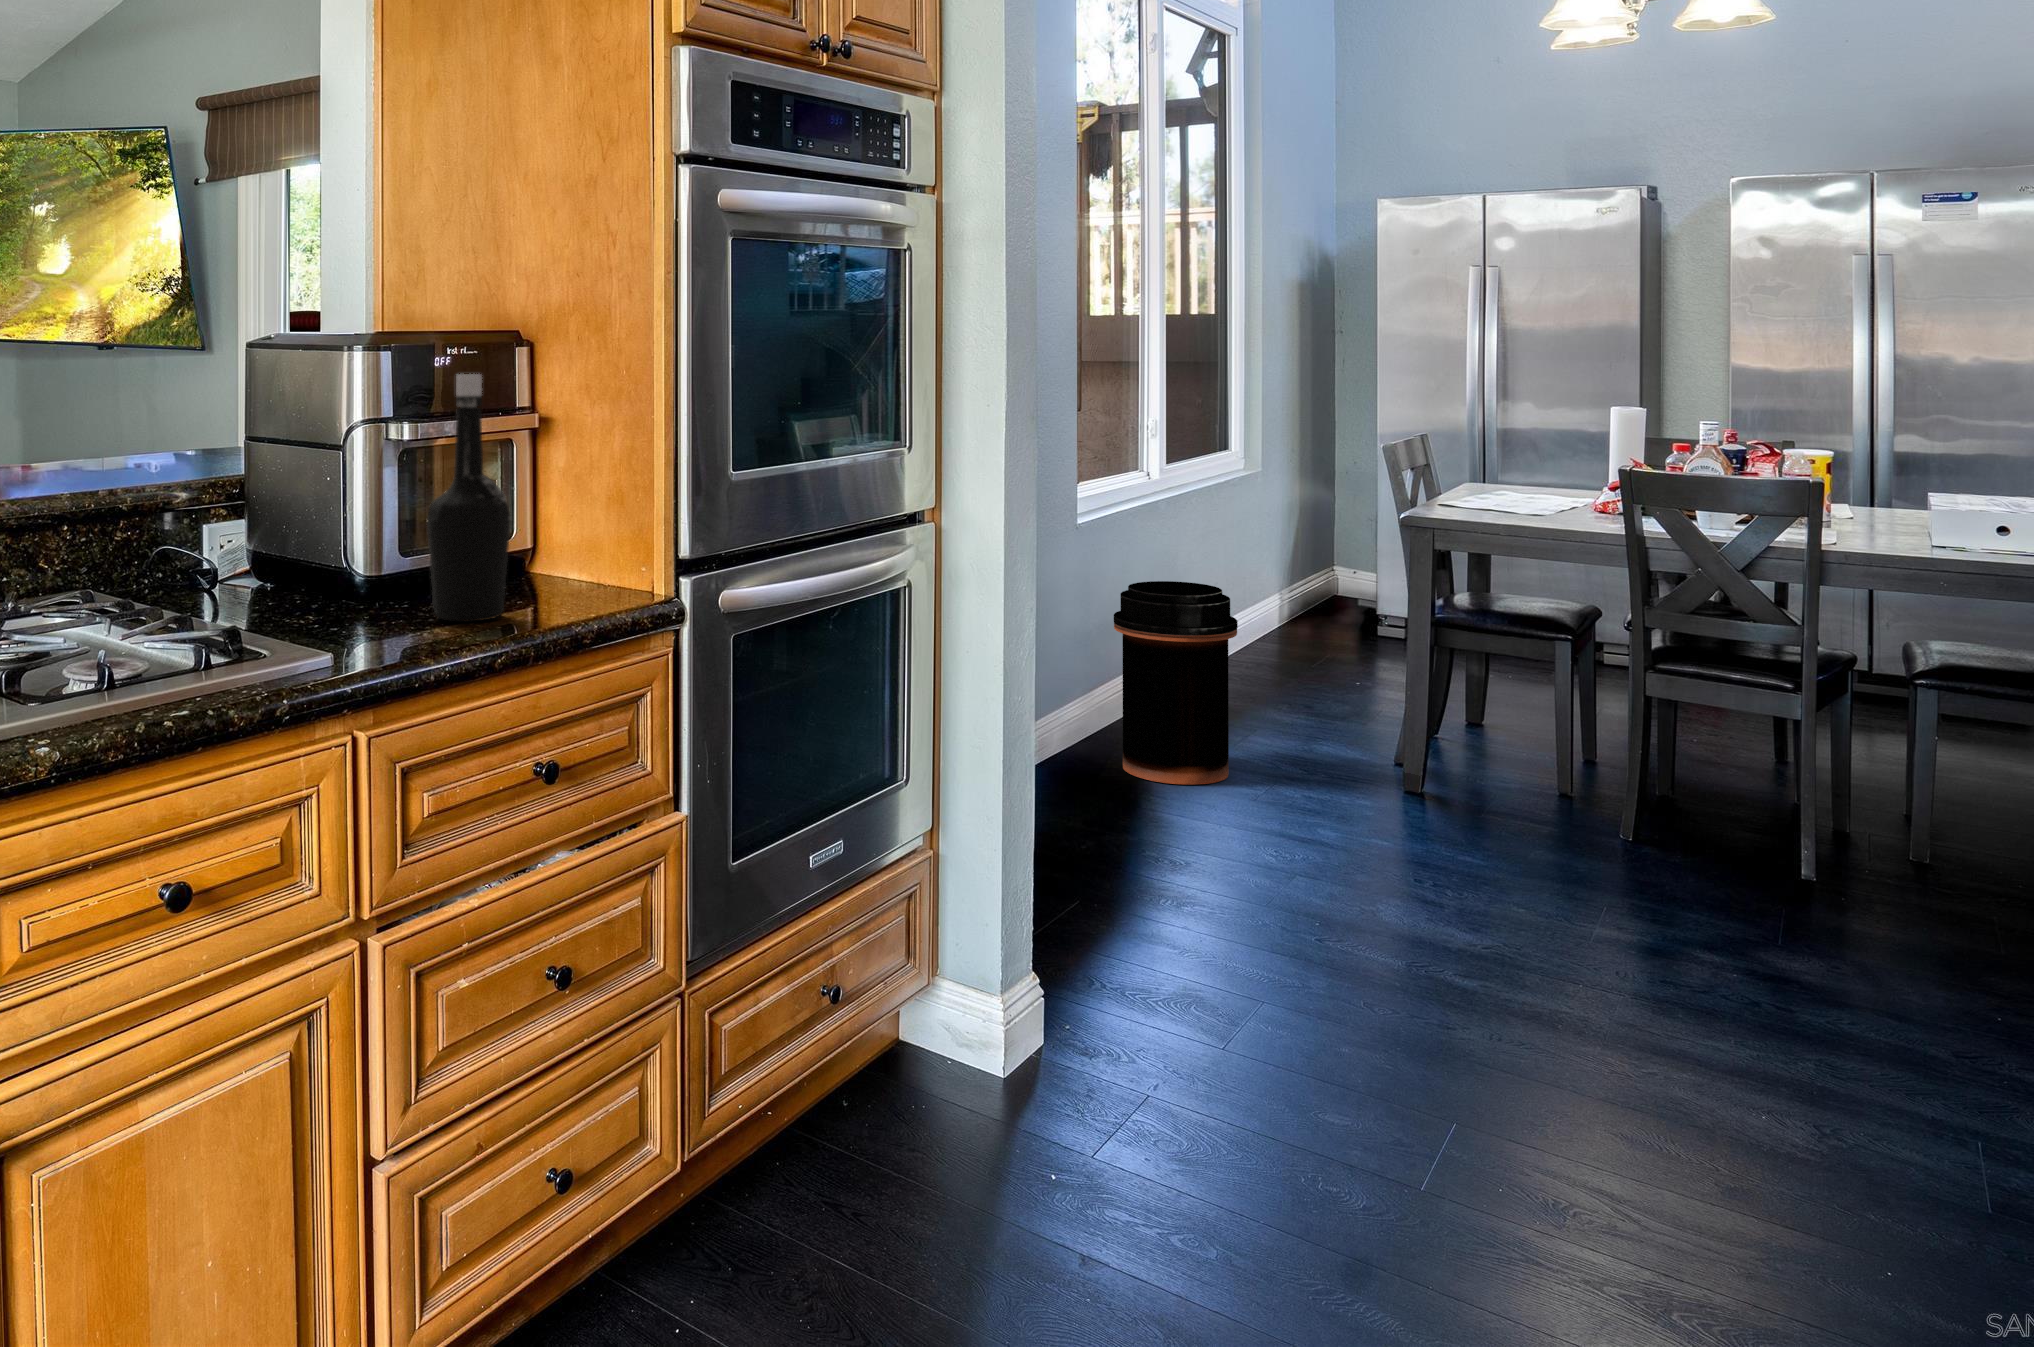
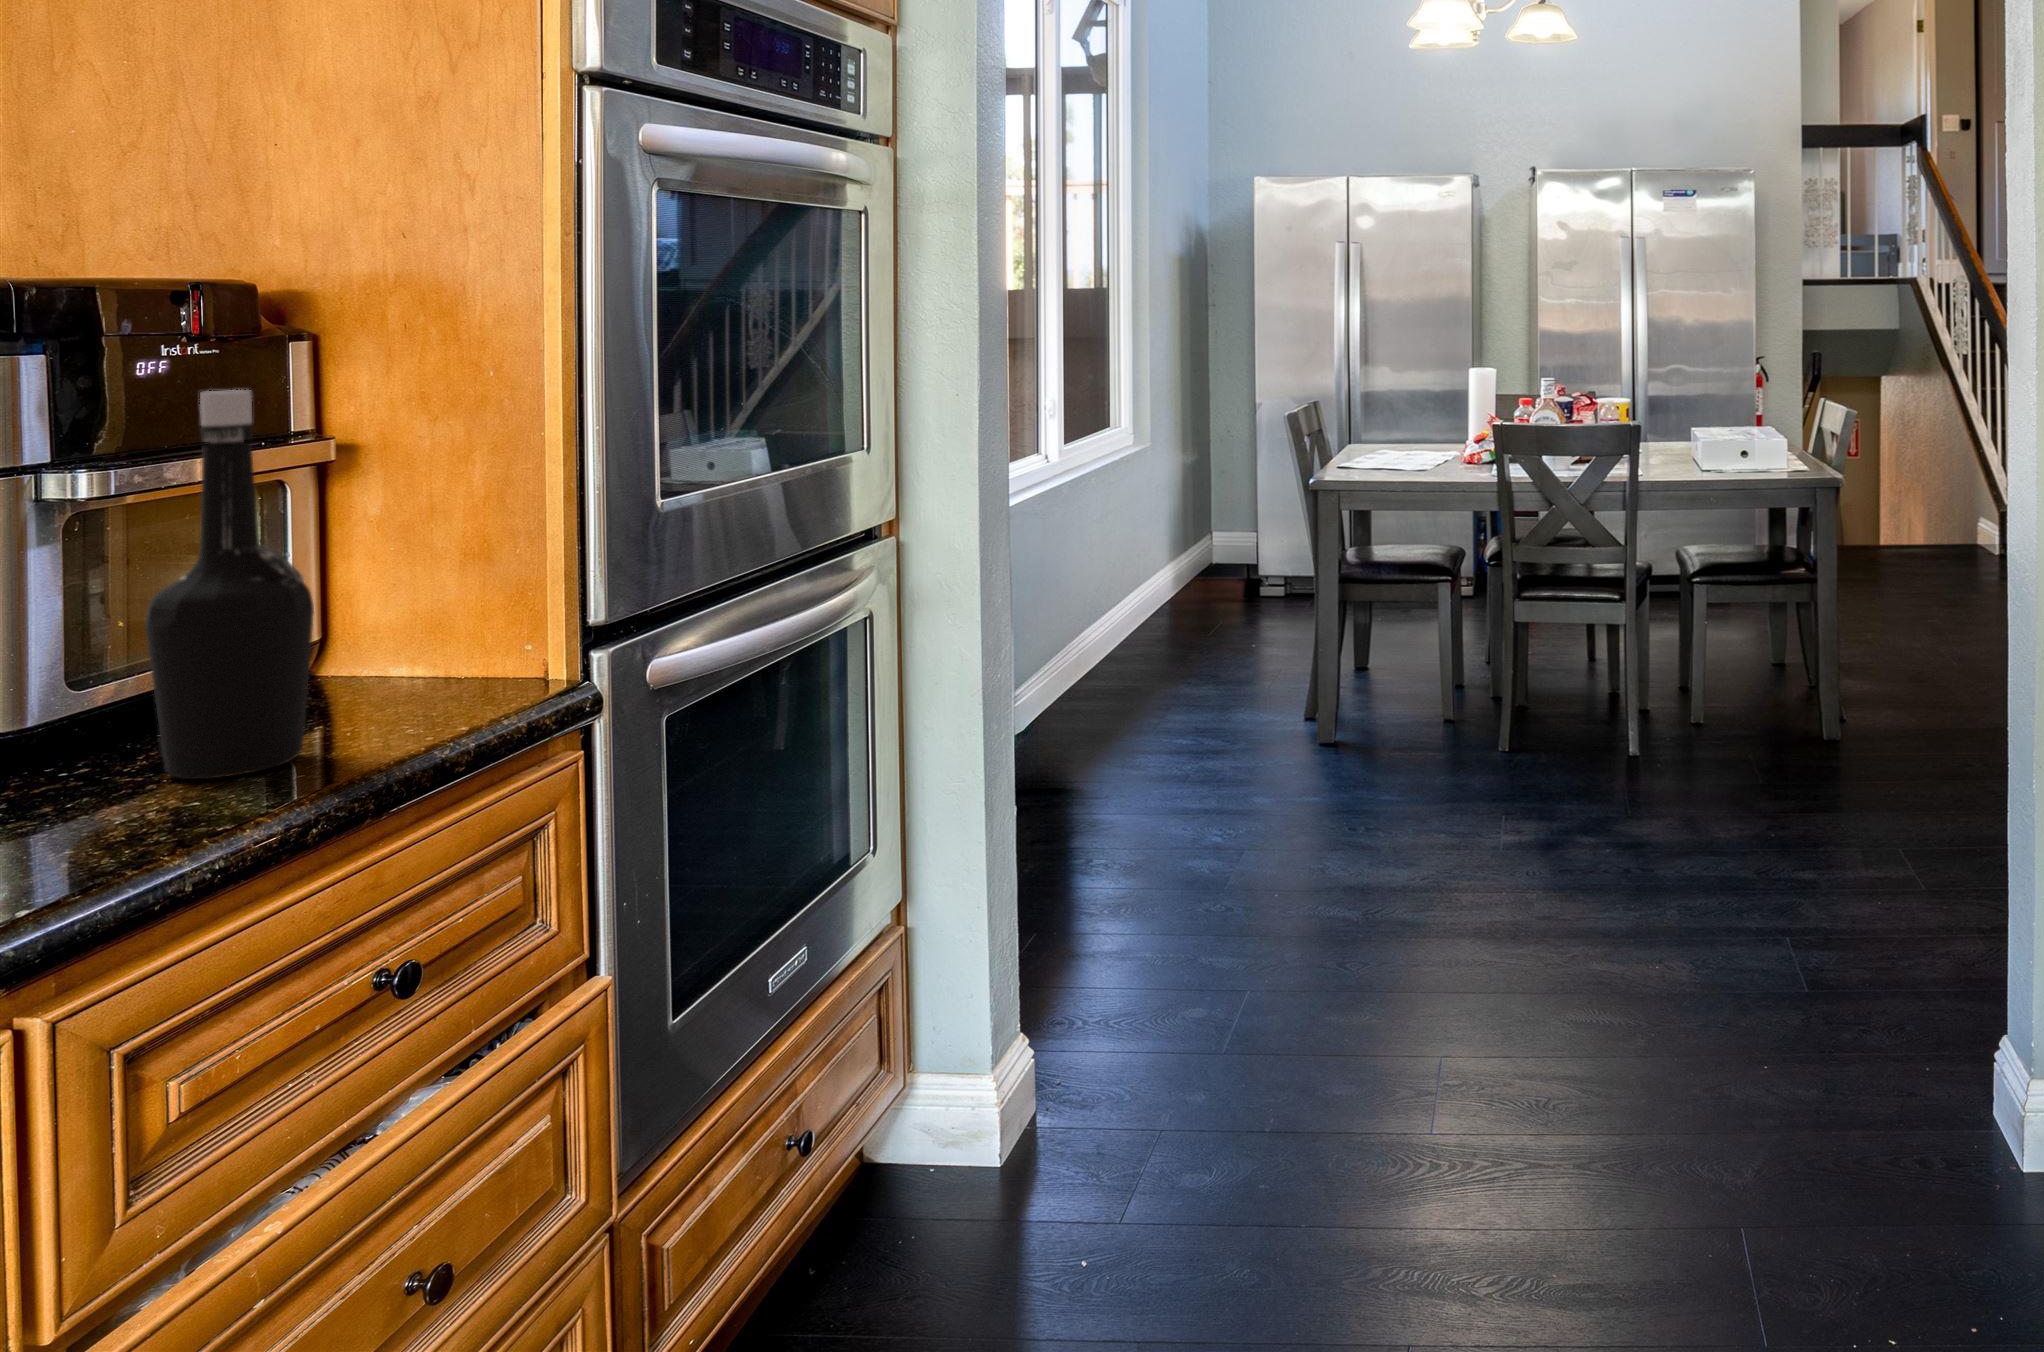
trash can: present [1114,581,1238,785] -> none [1035,566,1163,777]

